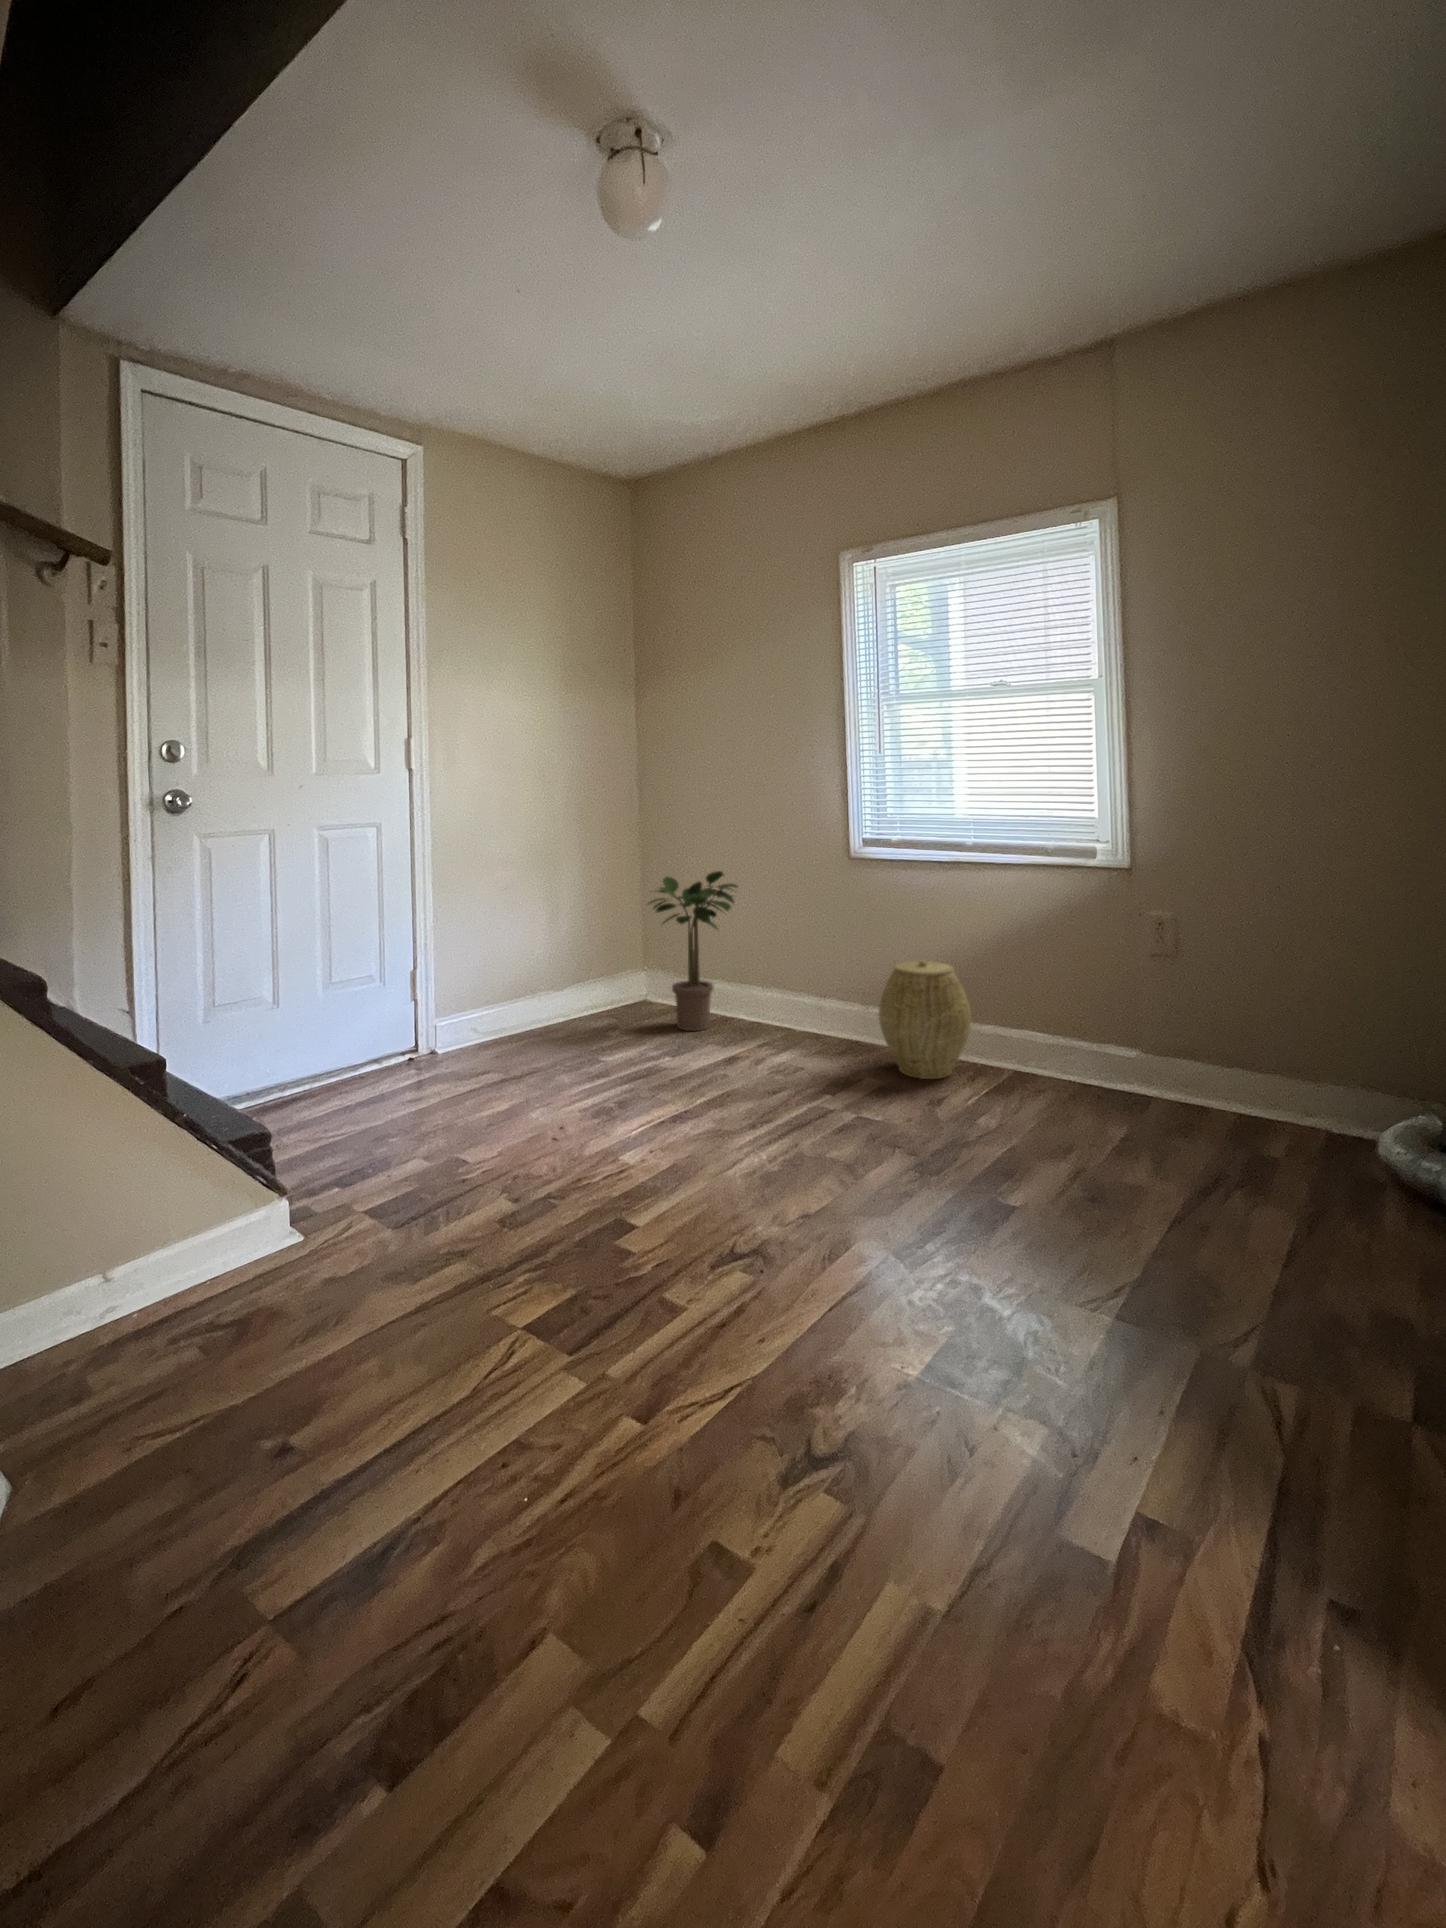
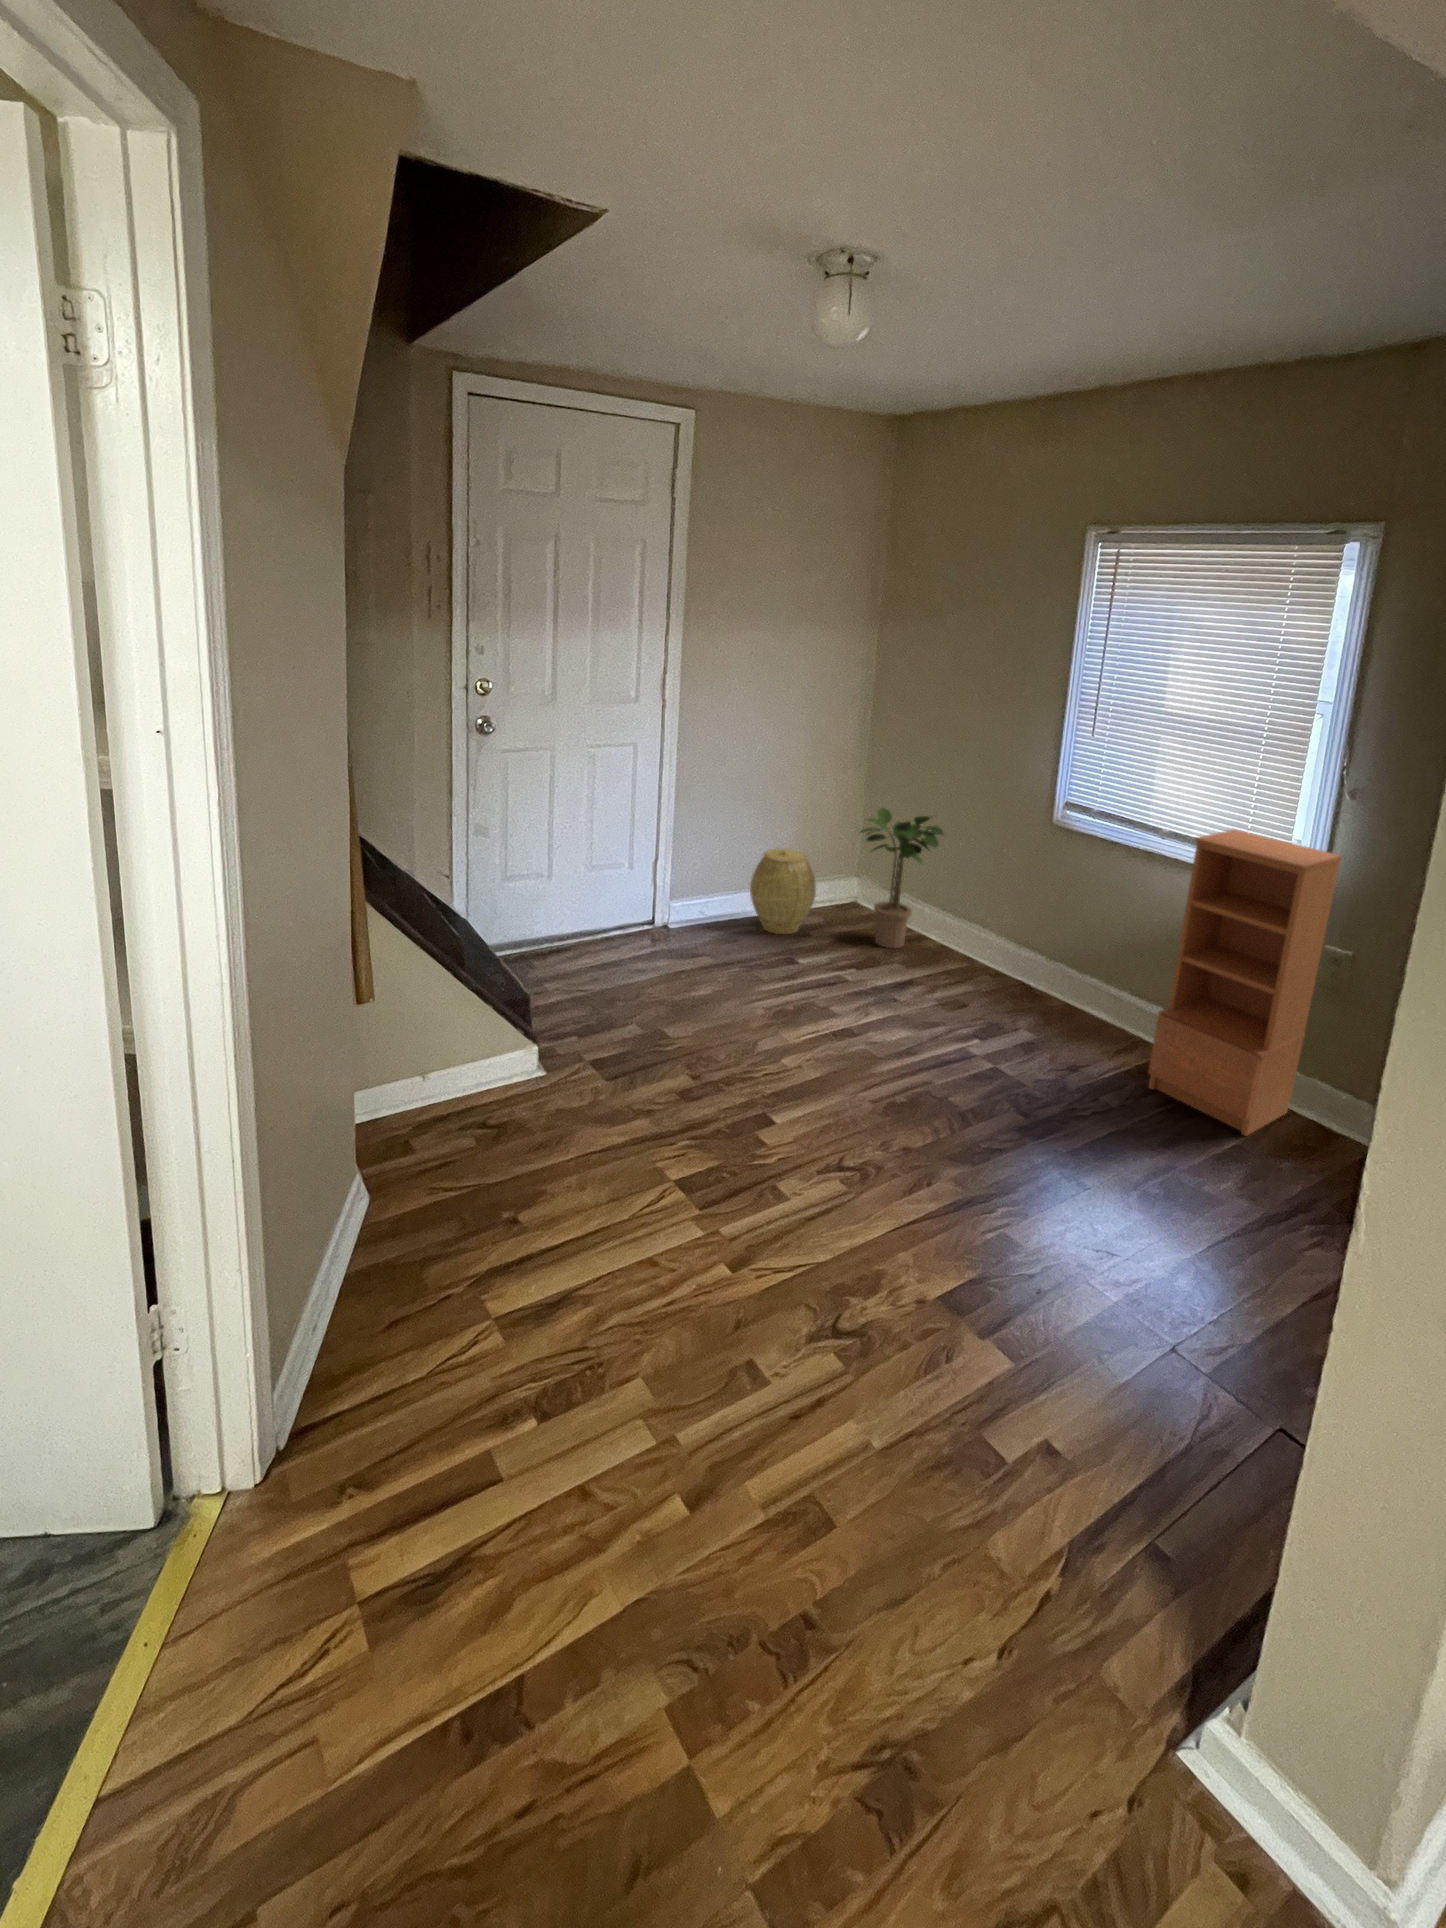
bookcase: none [1007,817,1141,1127] -> present [1149,829,1342,1136]
woven basket: present [879,960,971,1079] -> present [750,849,816,934]

